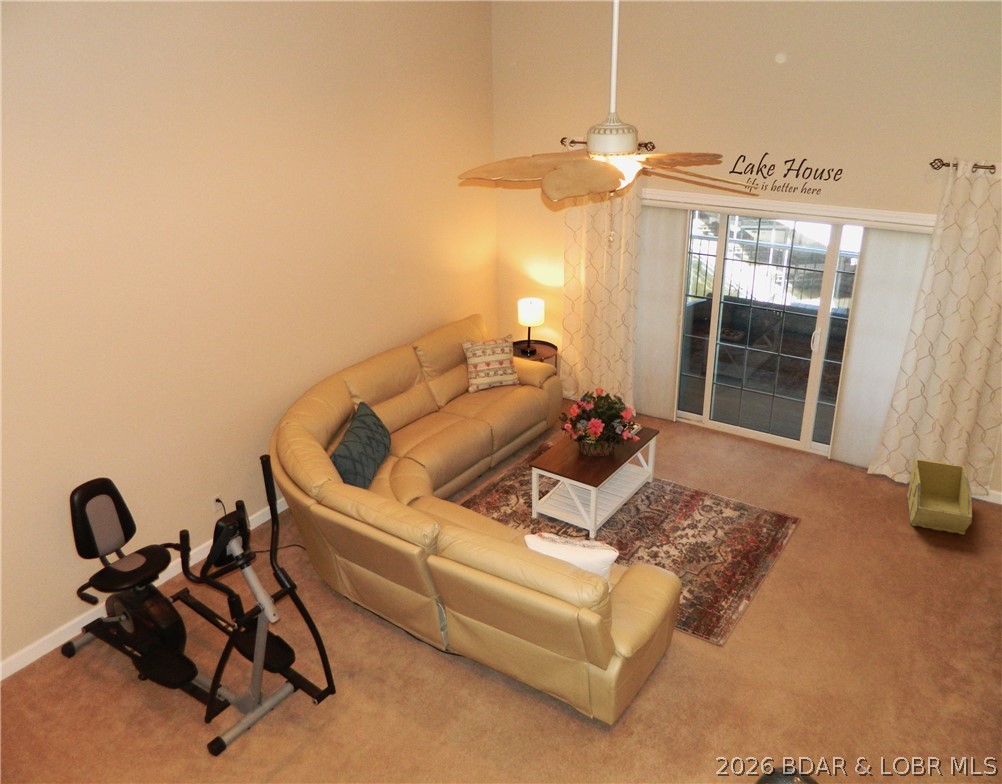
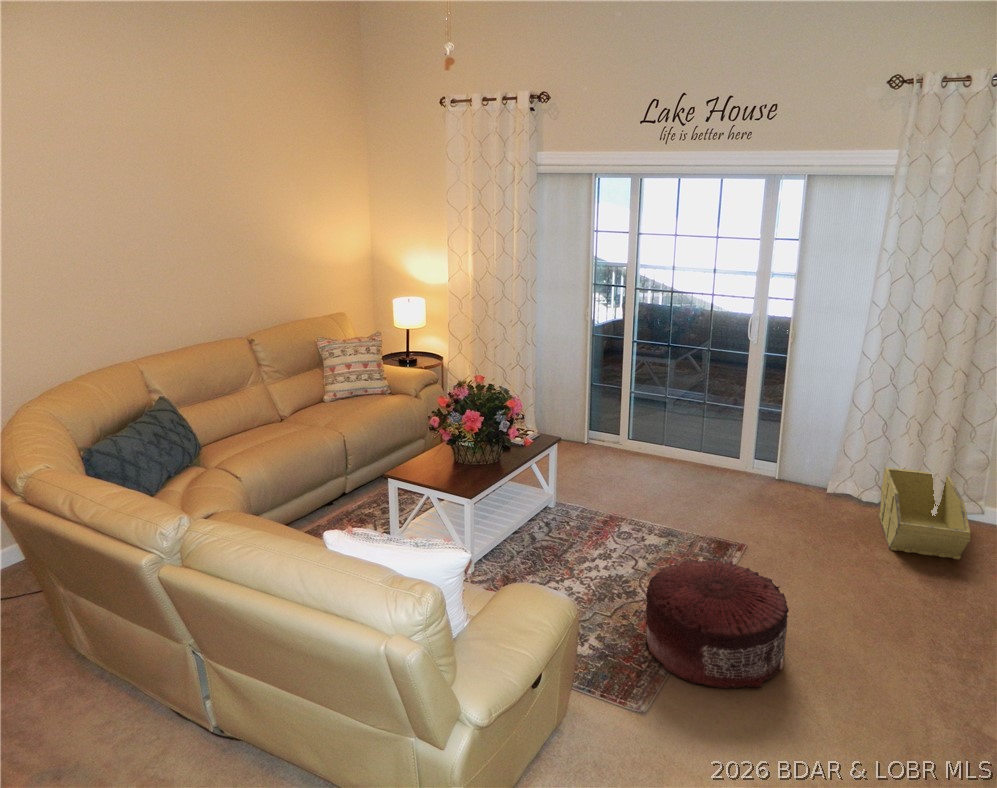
pouf: none [723,538,824,630] -> present [646,560,789,688]

